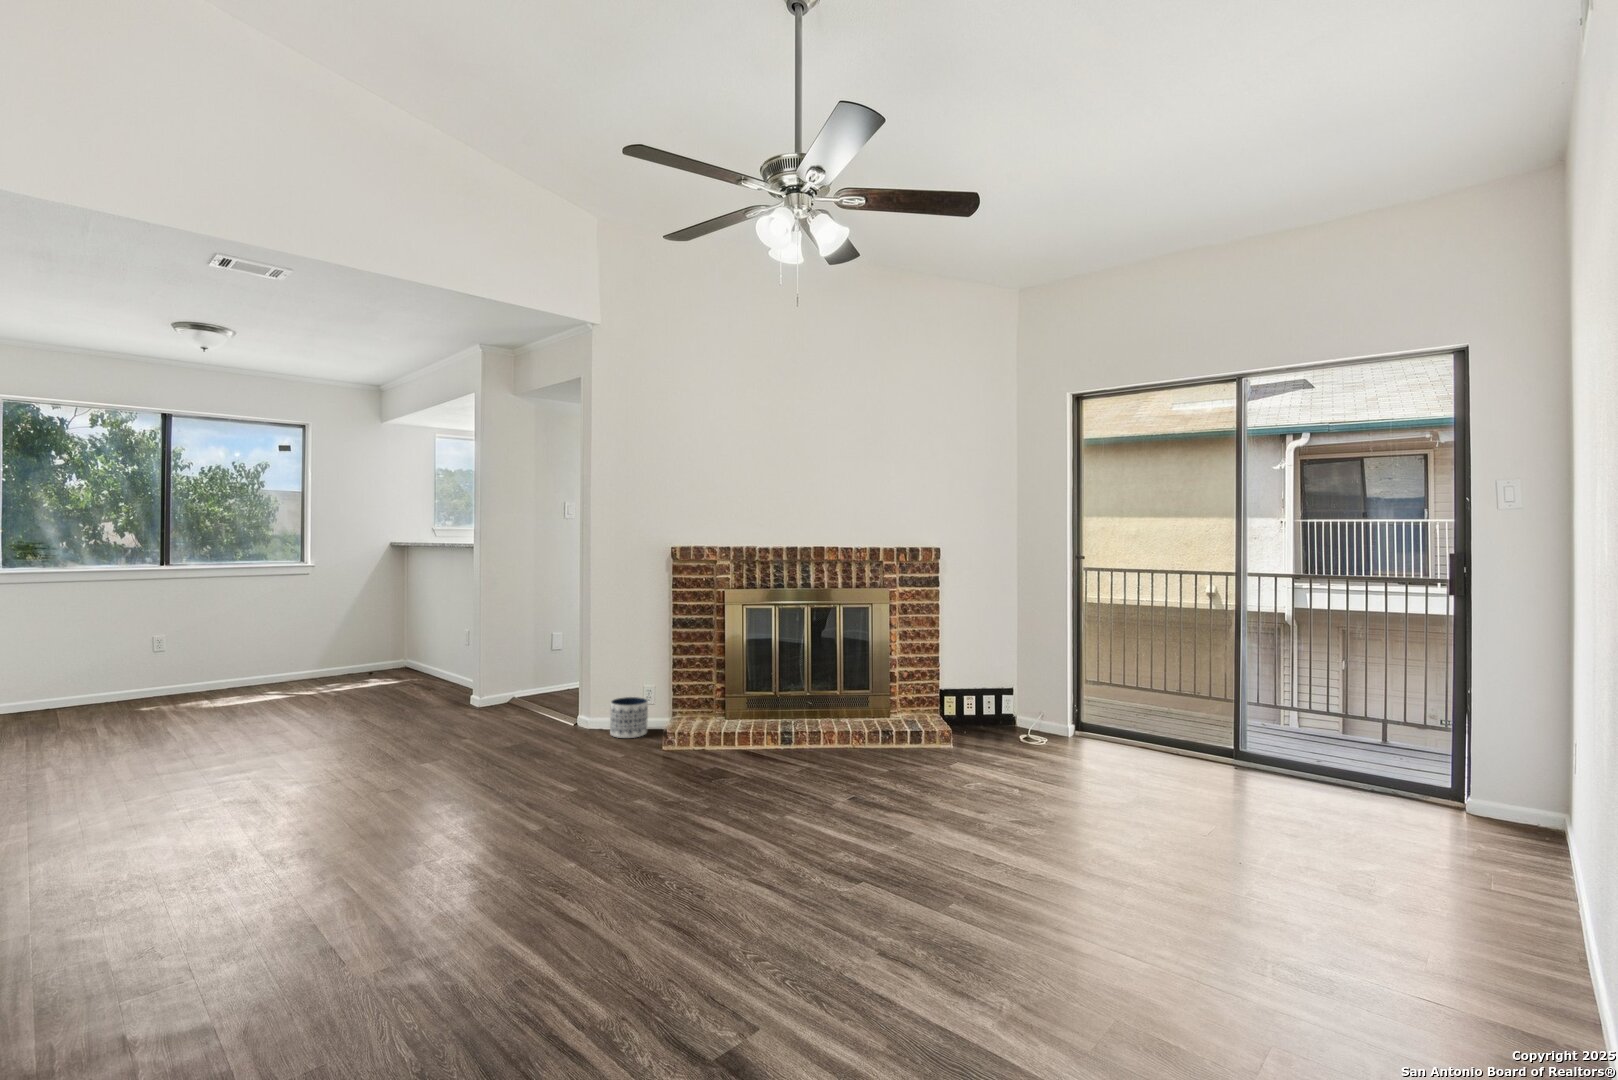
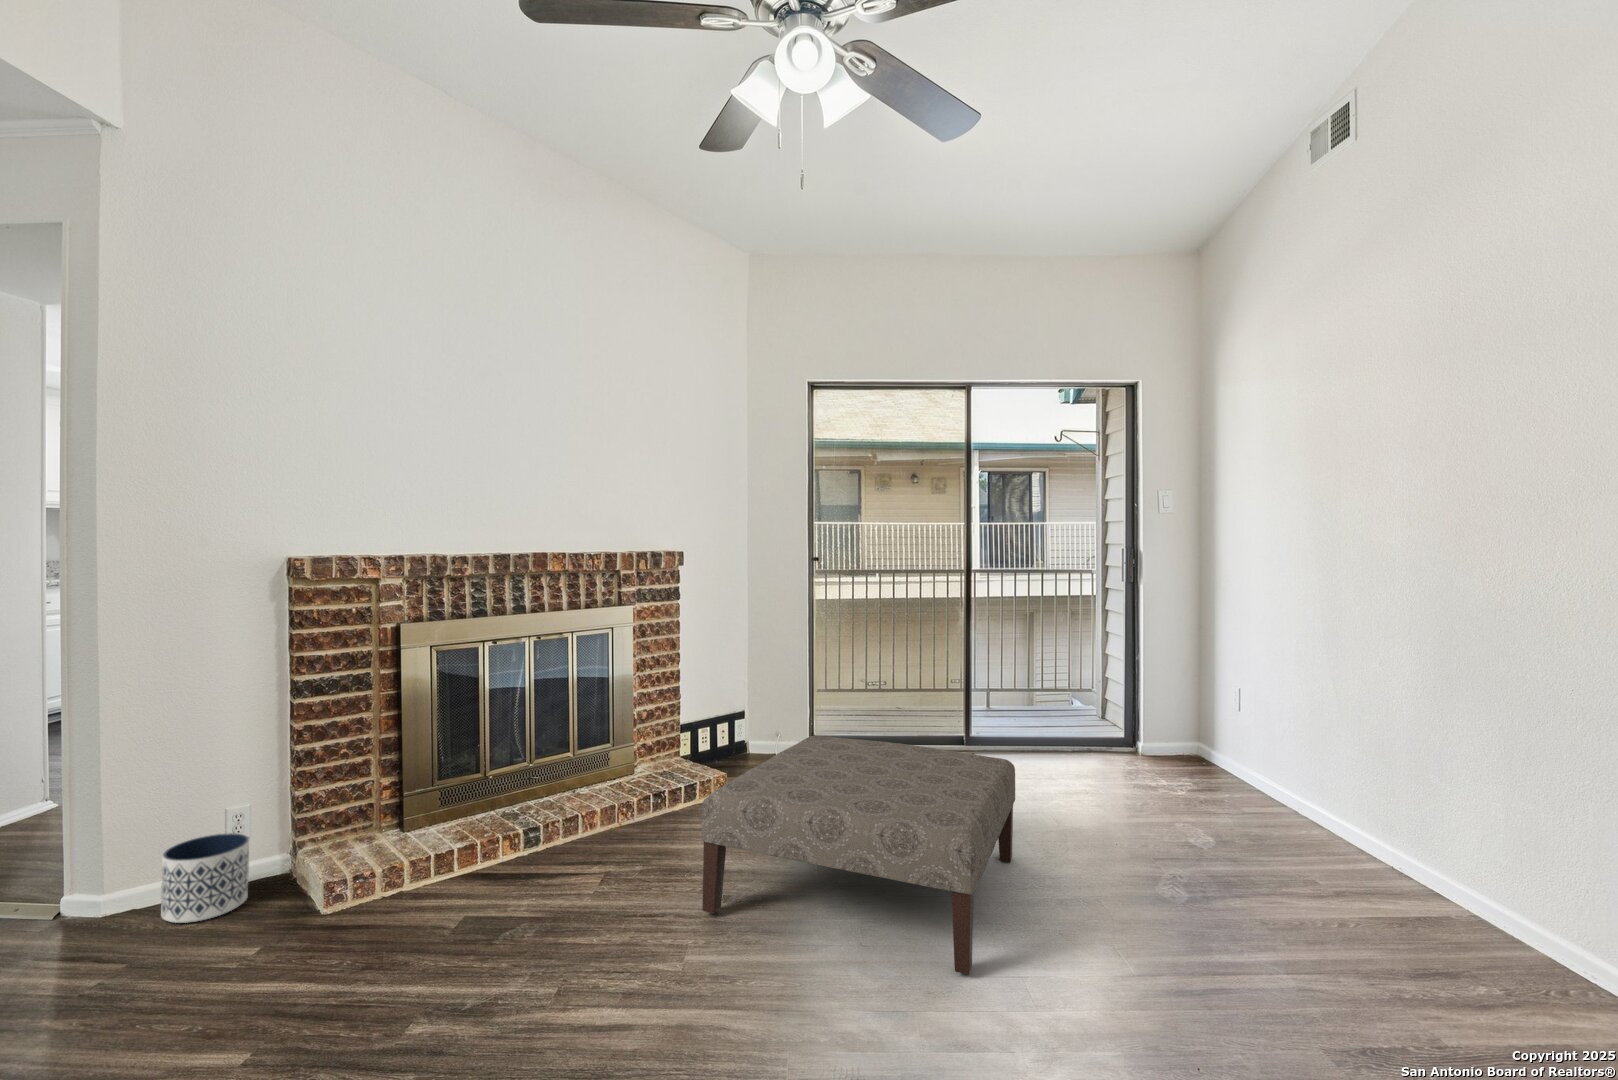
ottoman: none [827,703,1118,879] -> present [701,736,1015,975]

